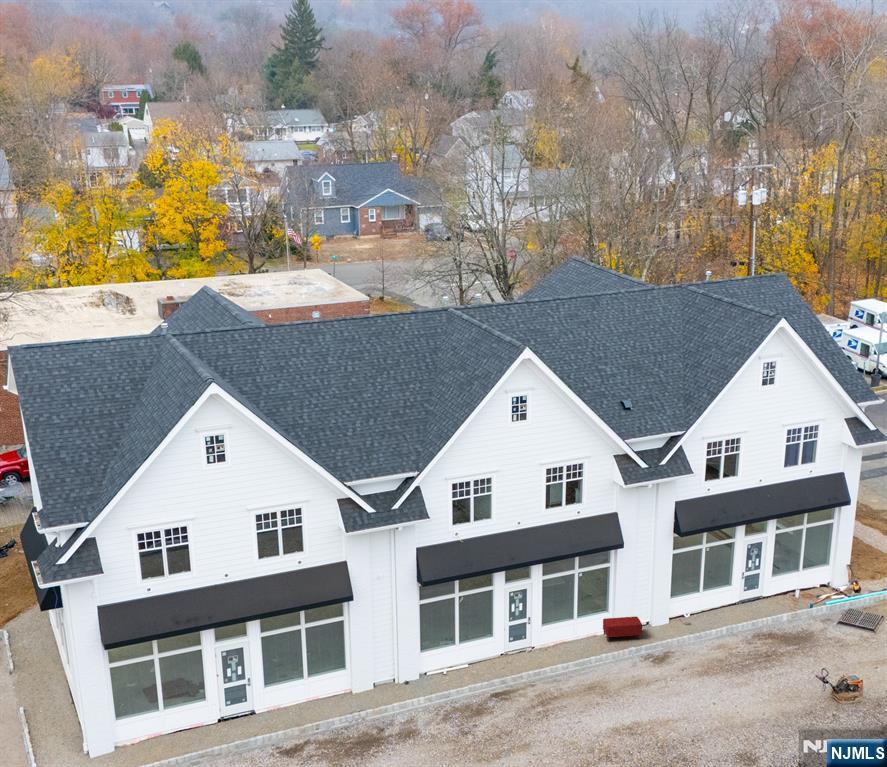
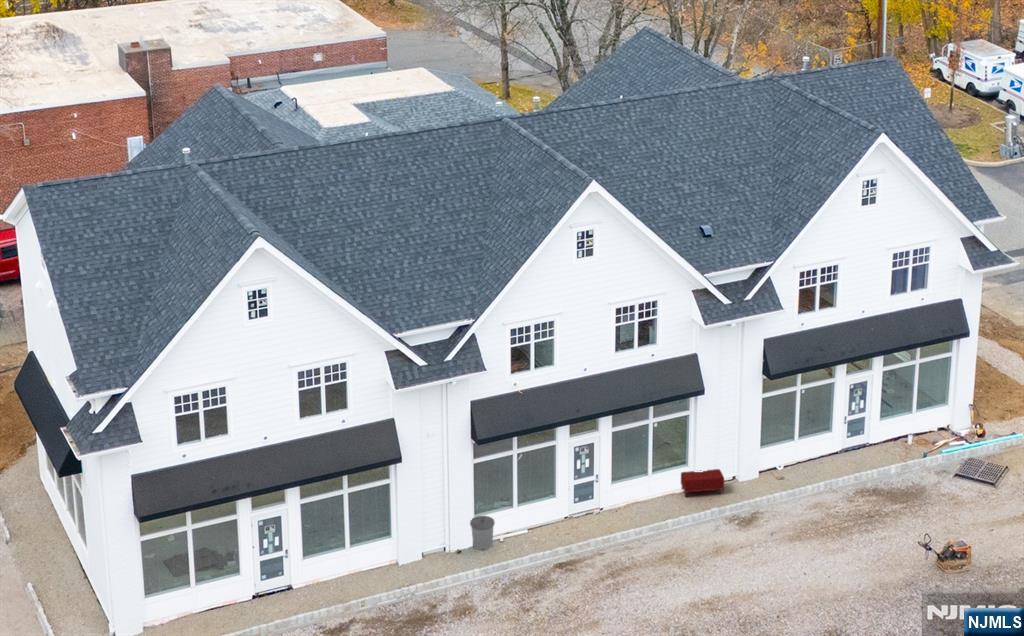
trash can: none [413,656,436,689] -> present [470,516,495,550]

